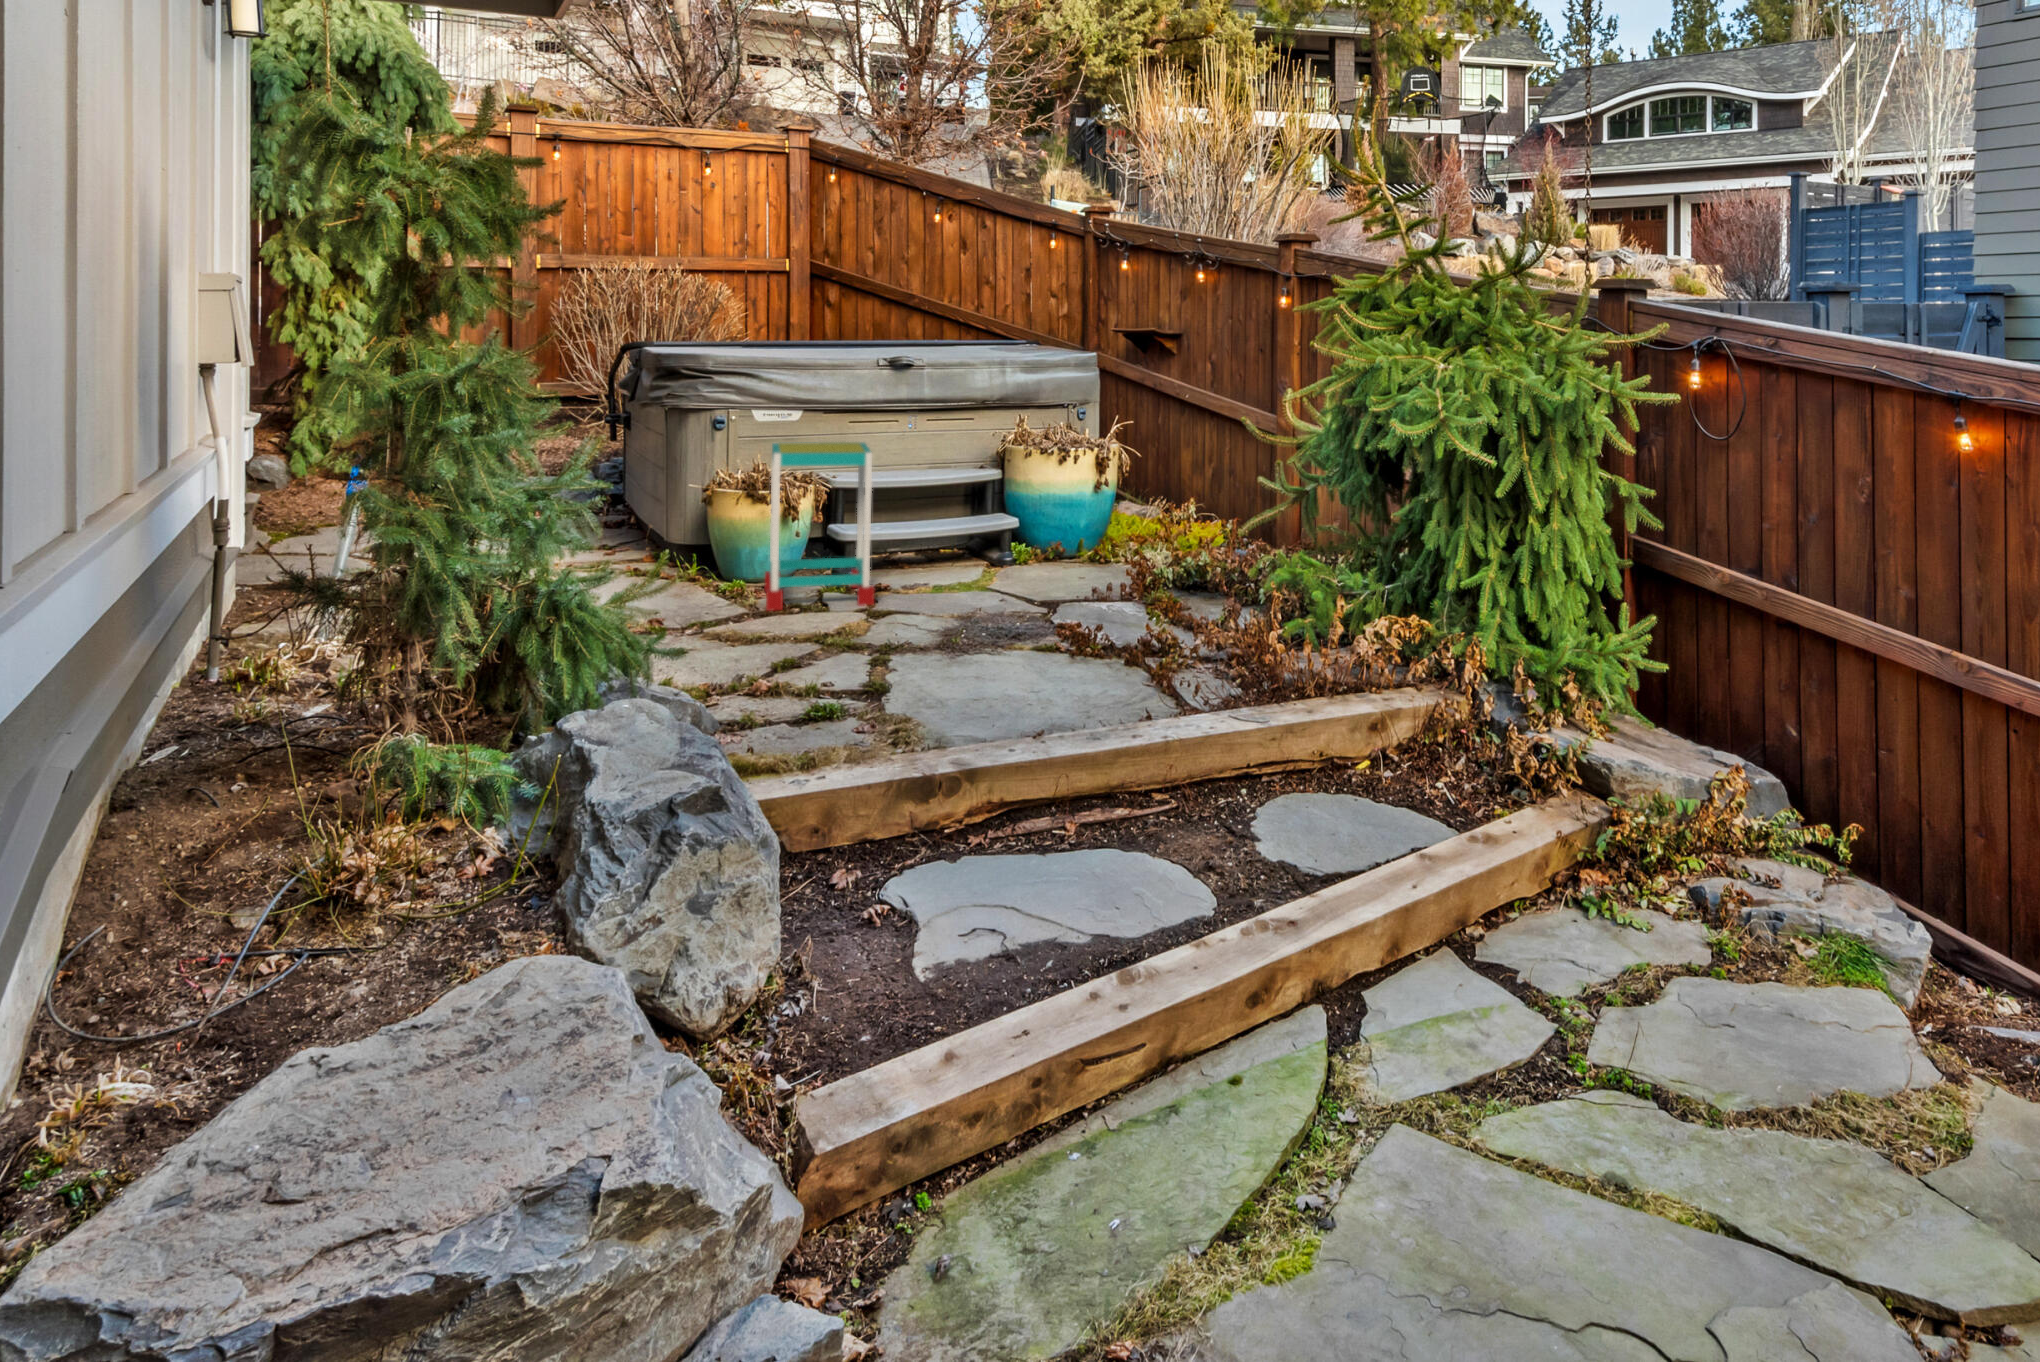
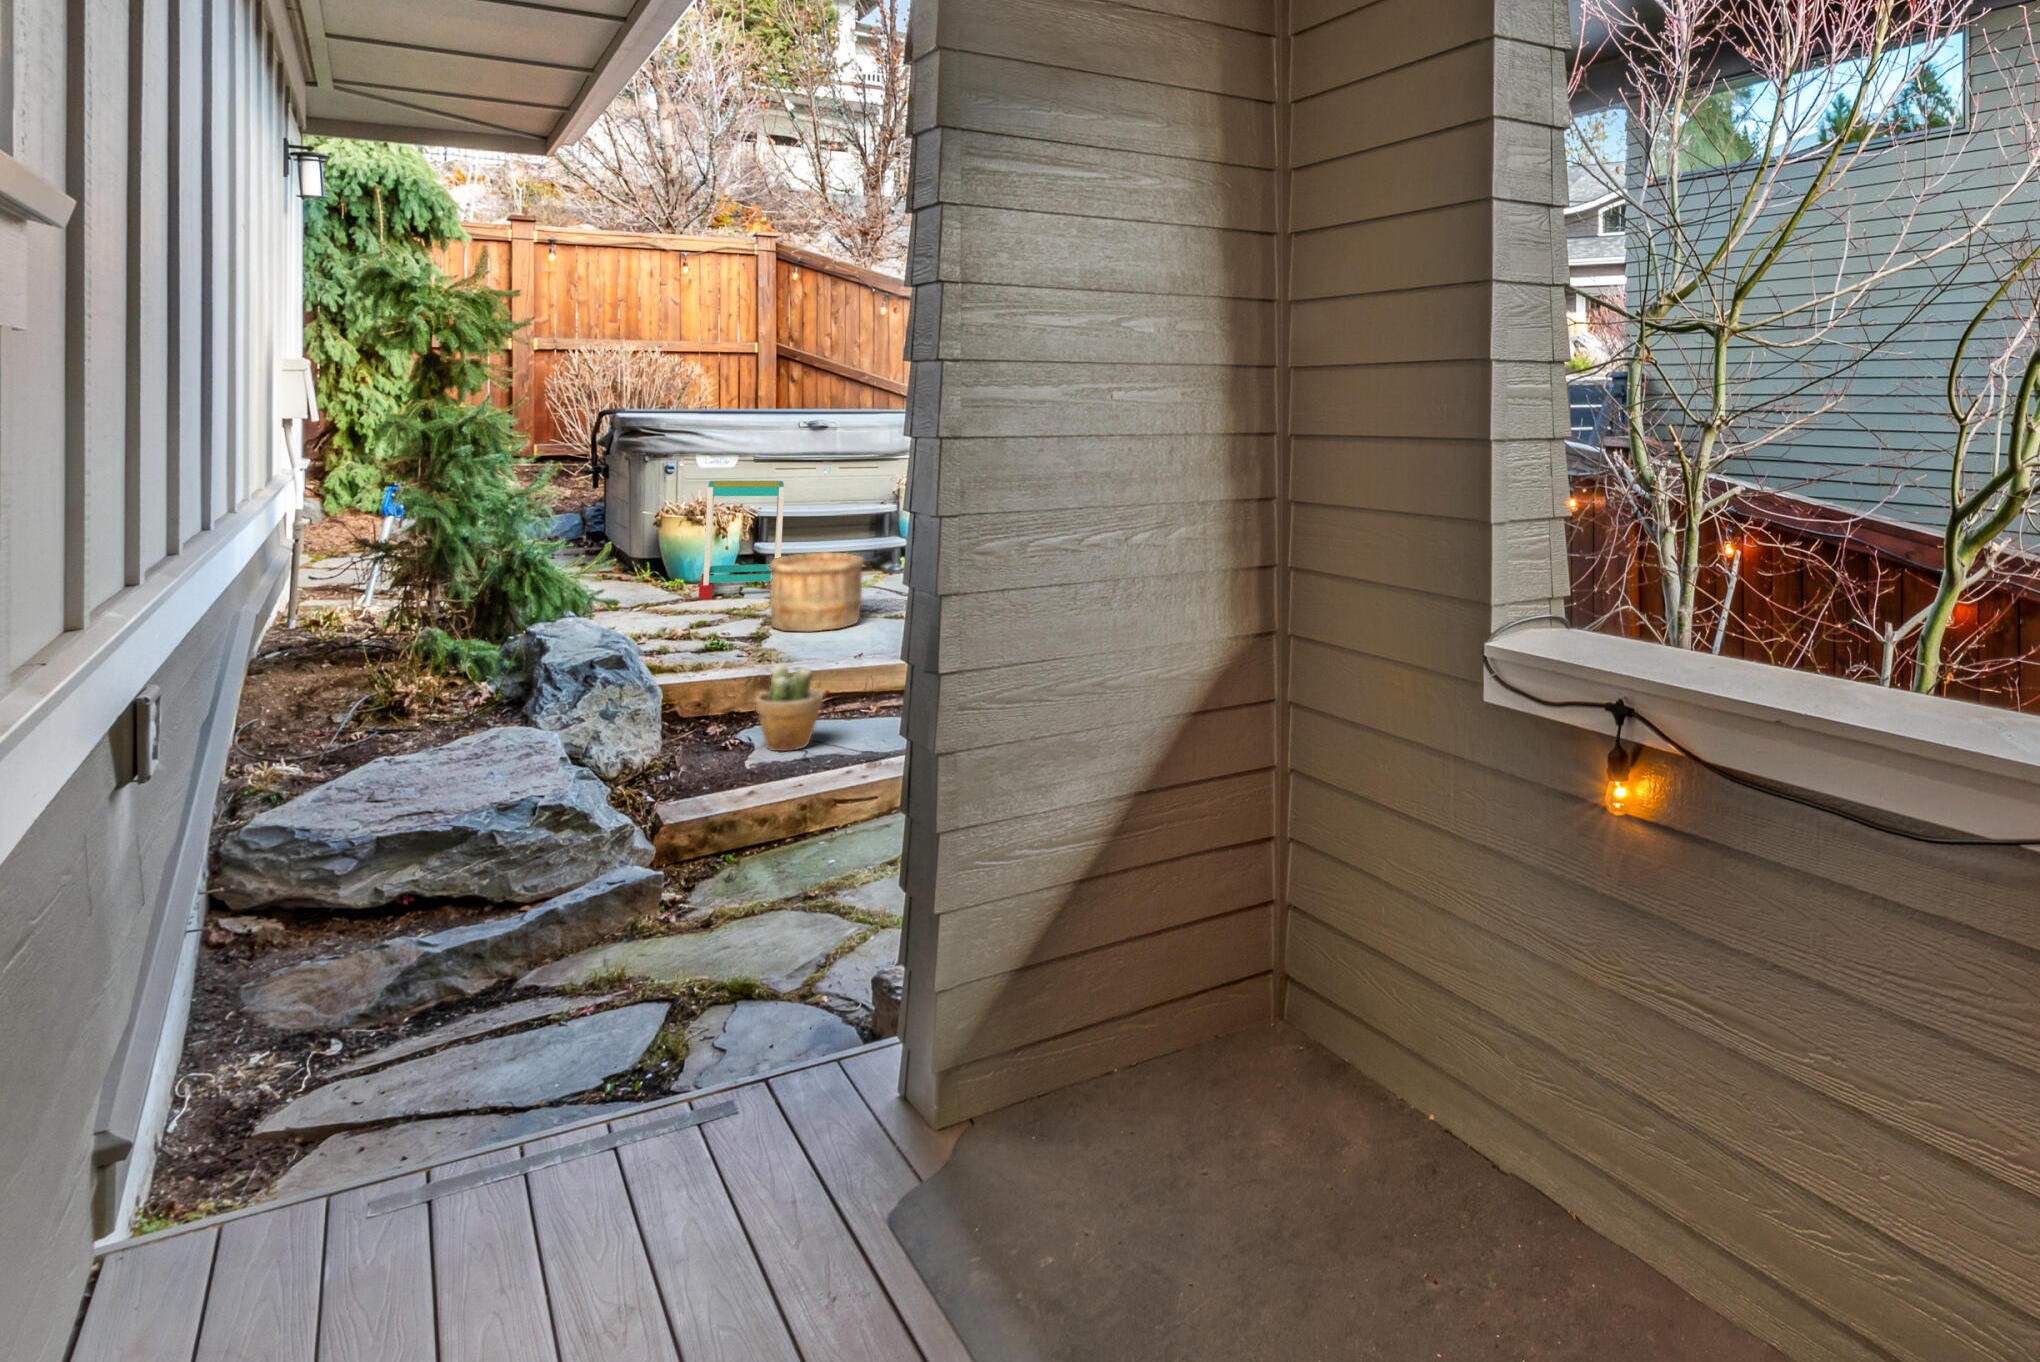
wooden bucket: none [875,553,1003,677] -> present [769,552,864,632]
potted plant: none [922,788,1028,940] -> present [756,666,823,751]

